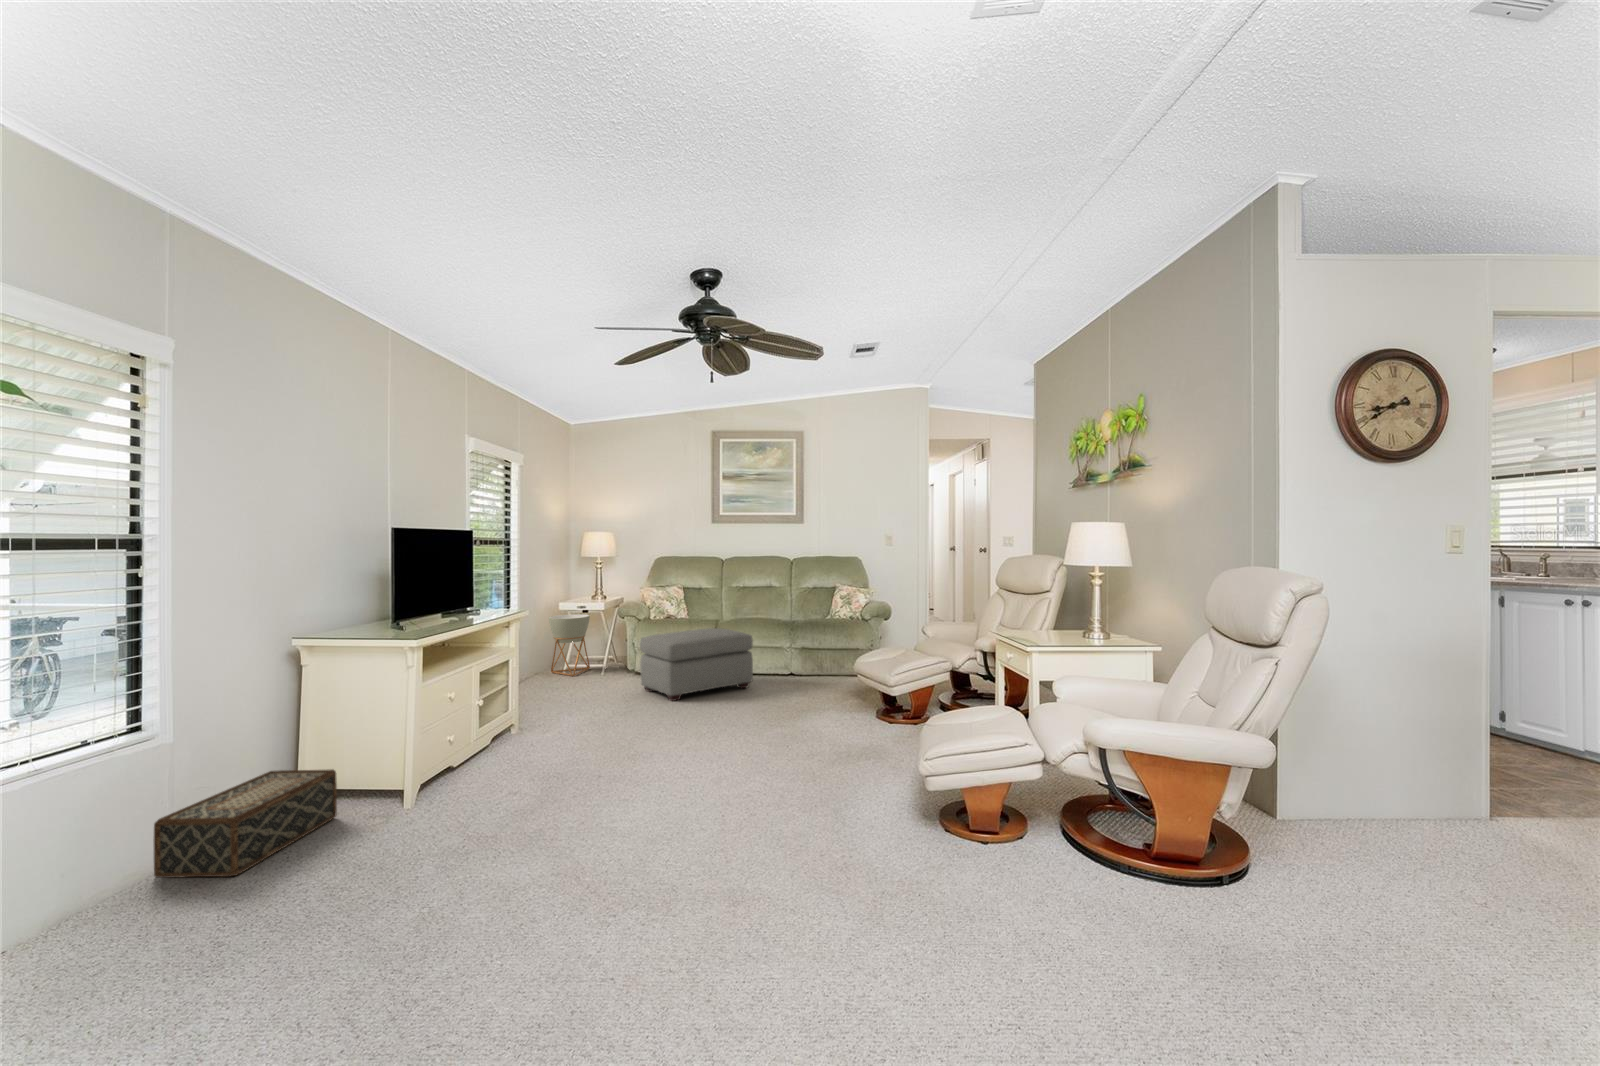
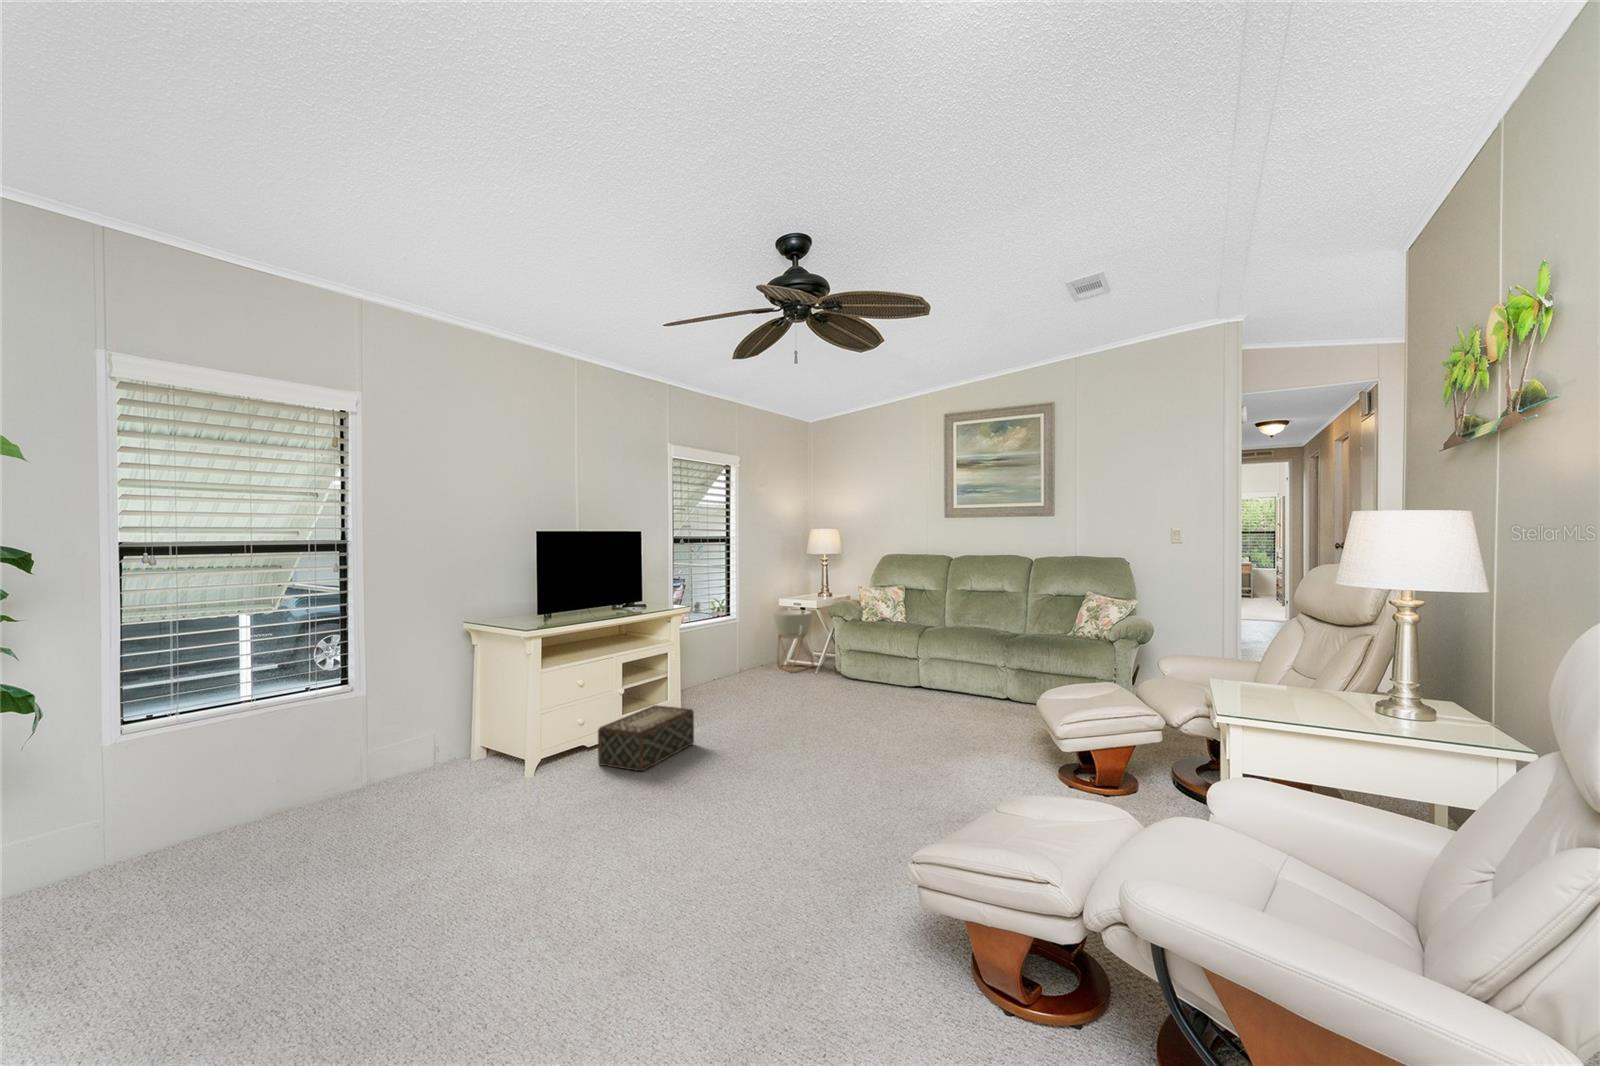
ottoman: present [640,628,753,701] -> none [832,639,951,715]
woven basket: present [154,769,337,878] -> present [598,705,694,771]

